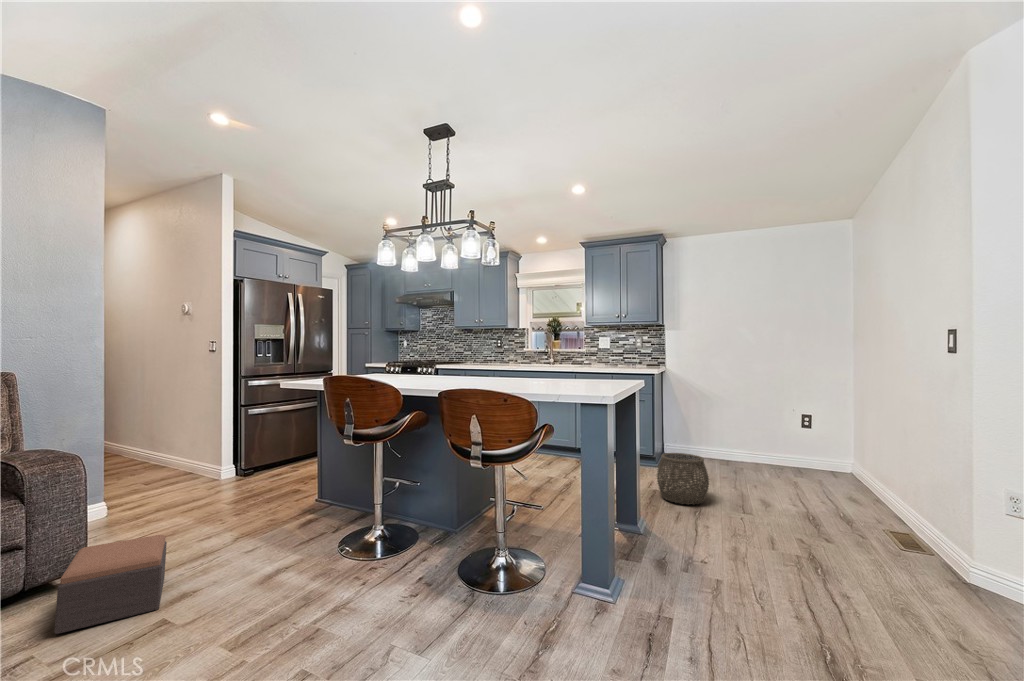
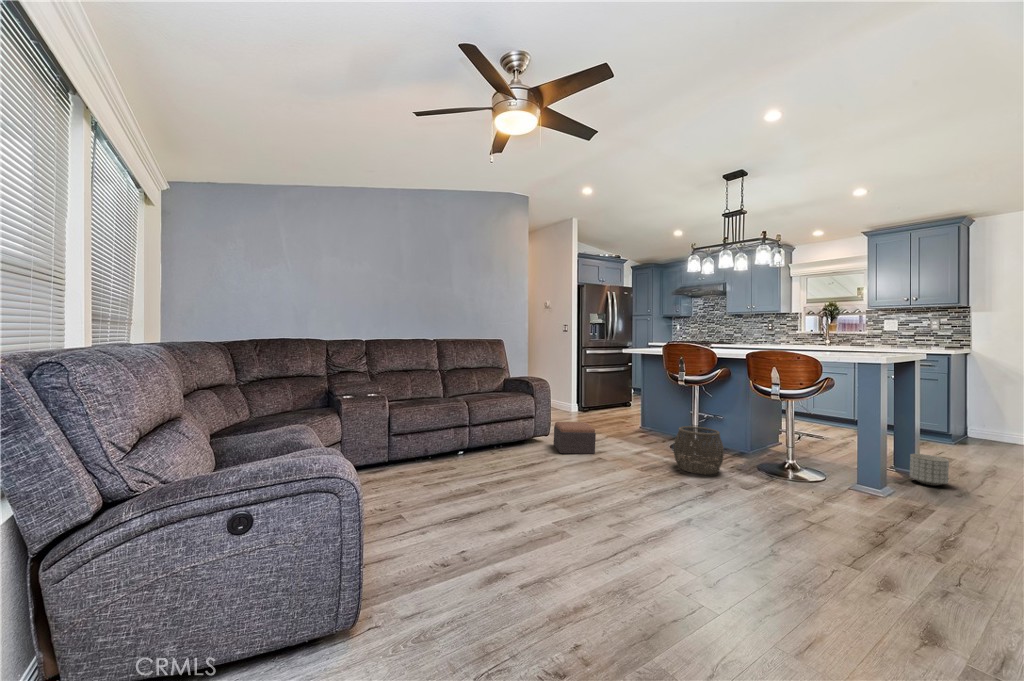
woven basket: present [657,453,709,505] -> present [674,426,724,475]
planter: none [638,511,676,555] -> present [910,454,949,486]

